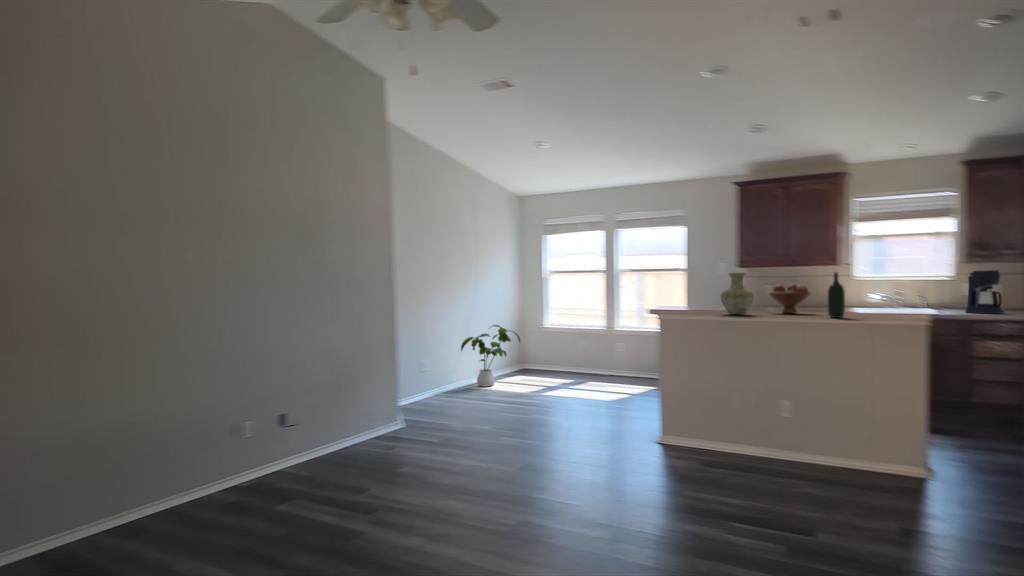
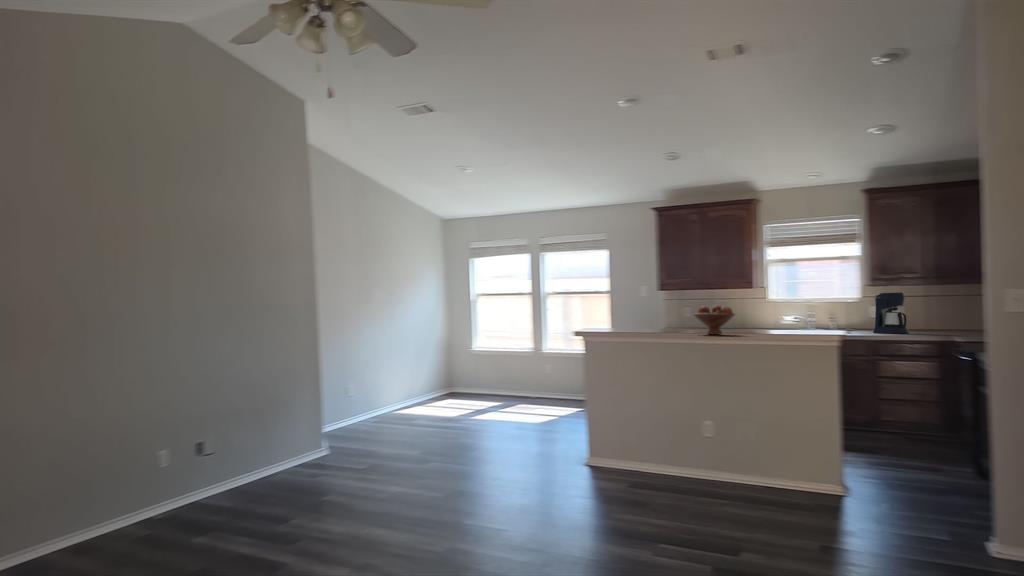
vase: present [721,272,754,314] -> none [649,294,682,336]
wine bottle: present [828,272,845,318] -> none [755,293,772,339]
house plant: present [461,325,520,387] -> none [389,347,449,410]

